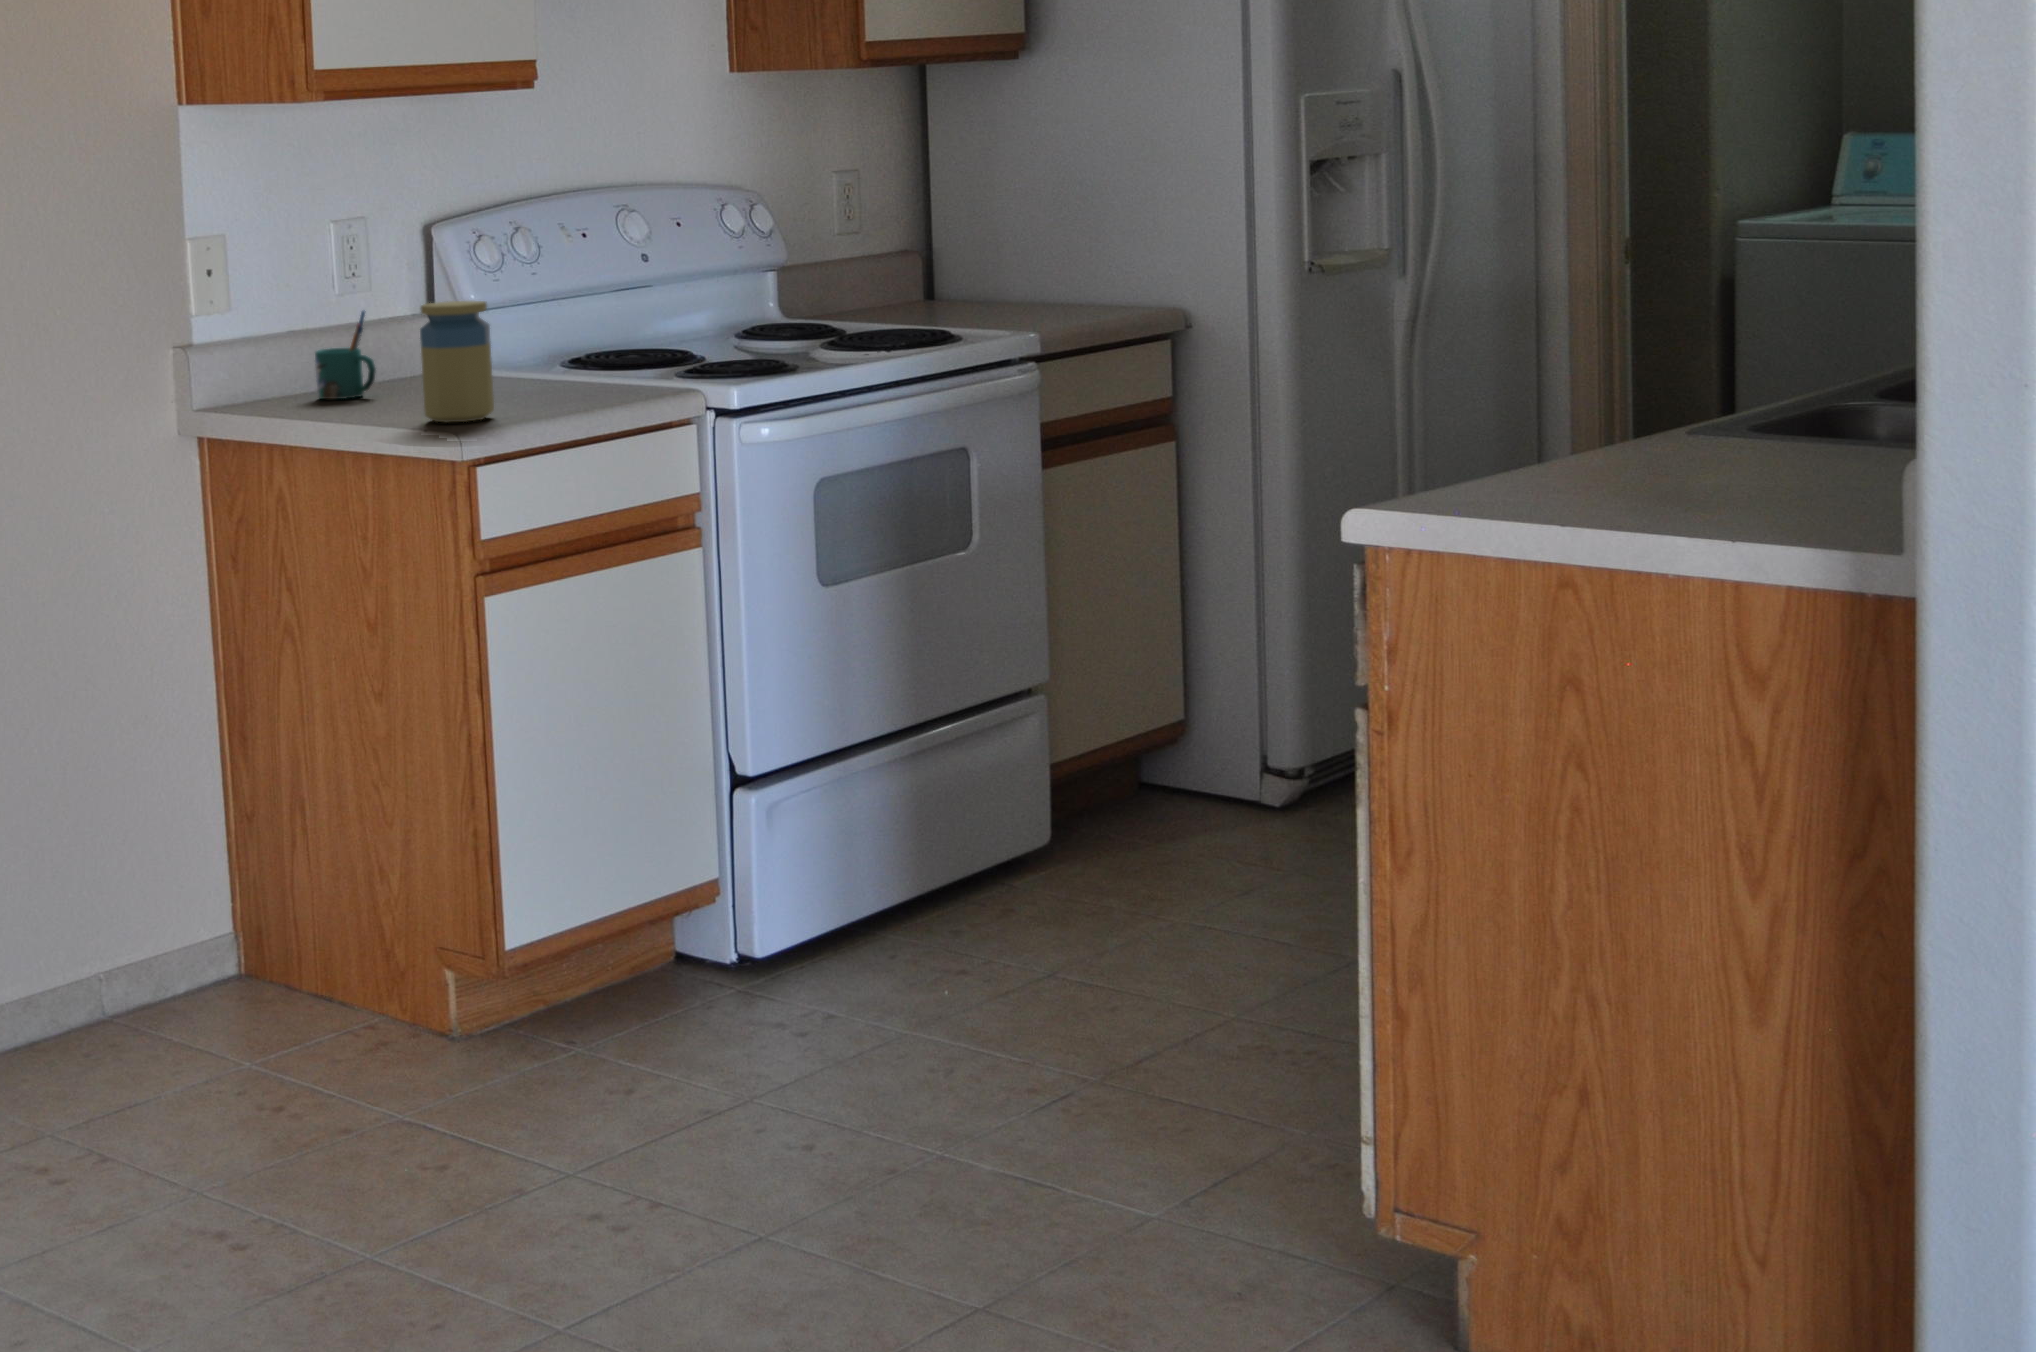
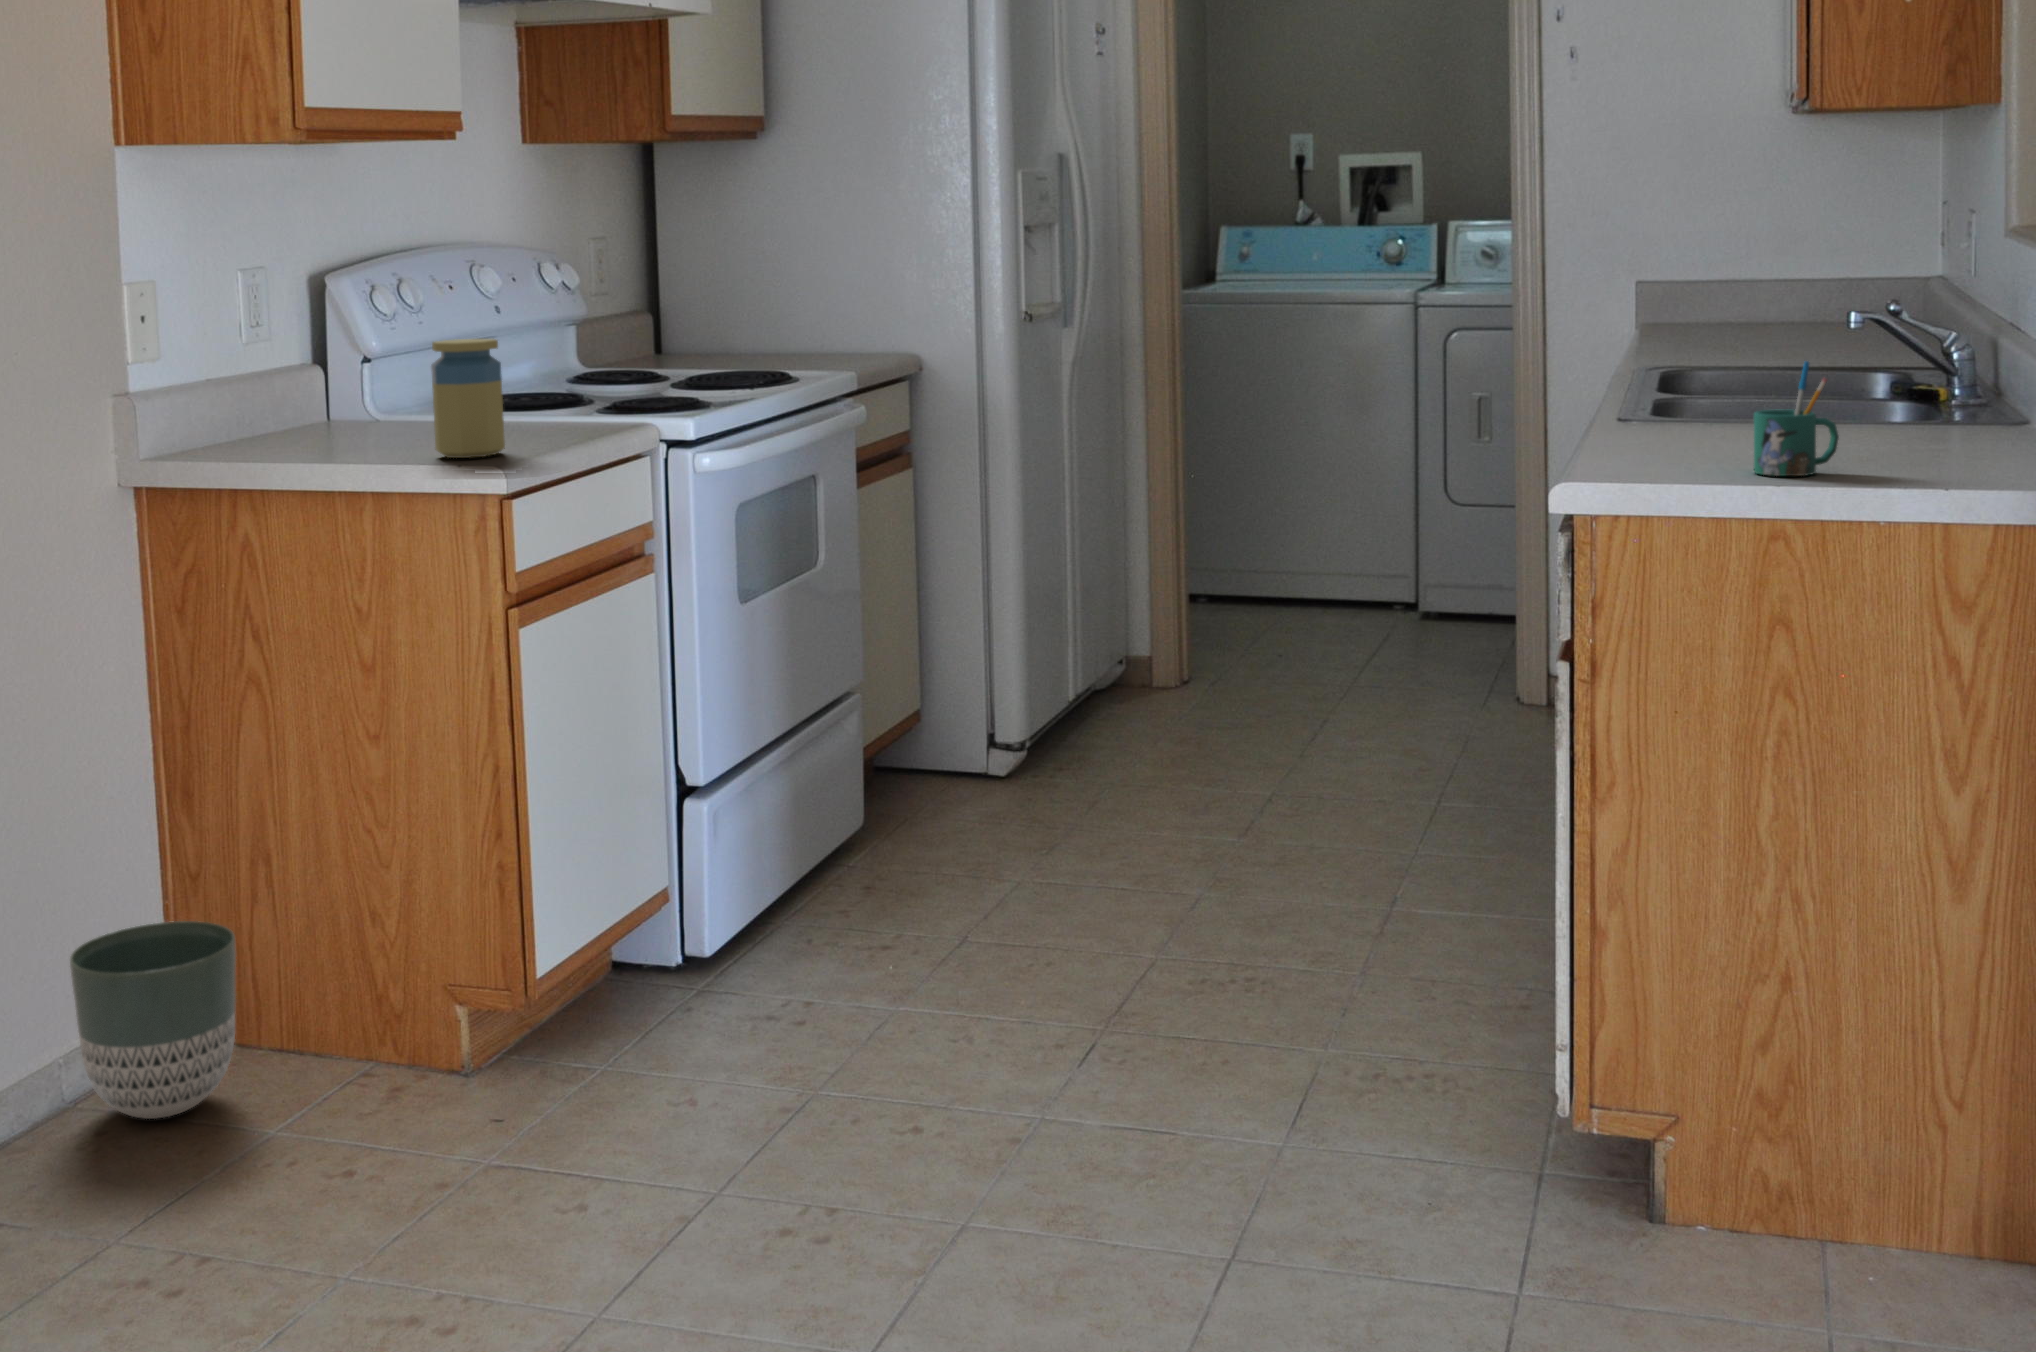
mug: present [315,311,376,399] -> present [1754,361,1839,476]
planter: none [92,856,245,1039] -> present [70,921,236,1119]

